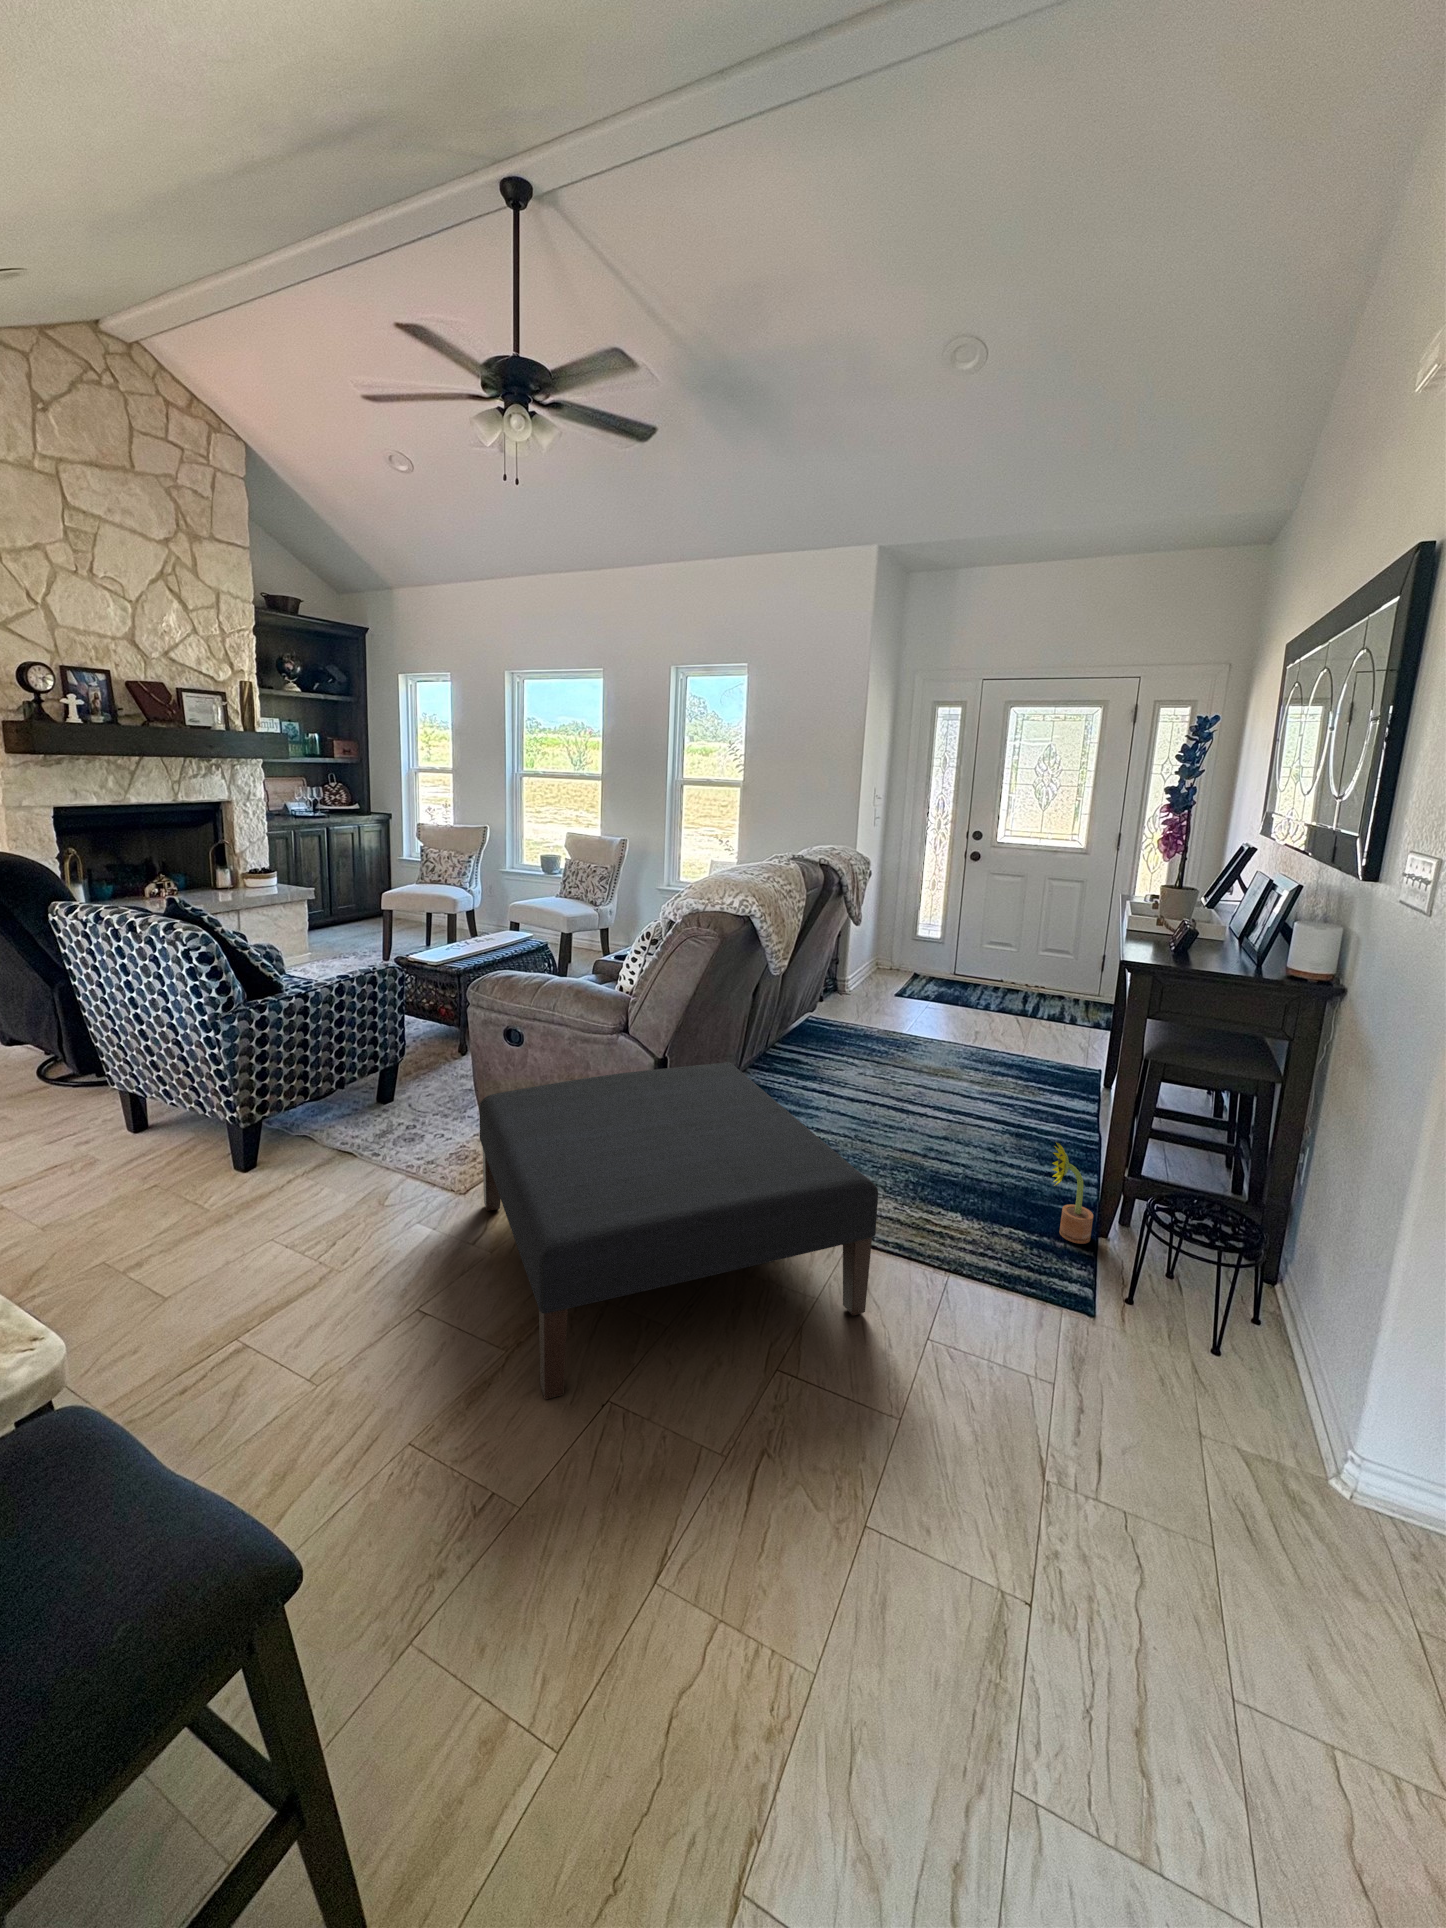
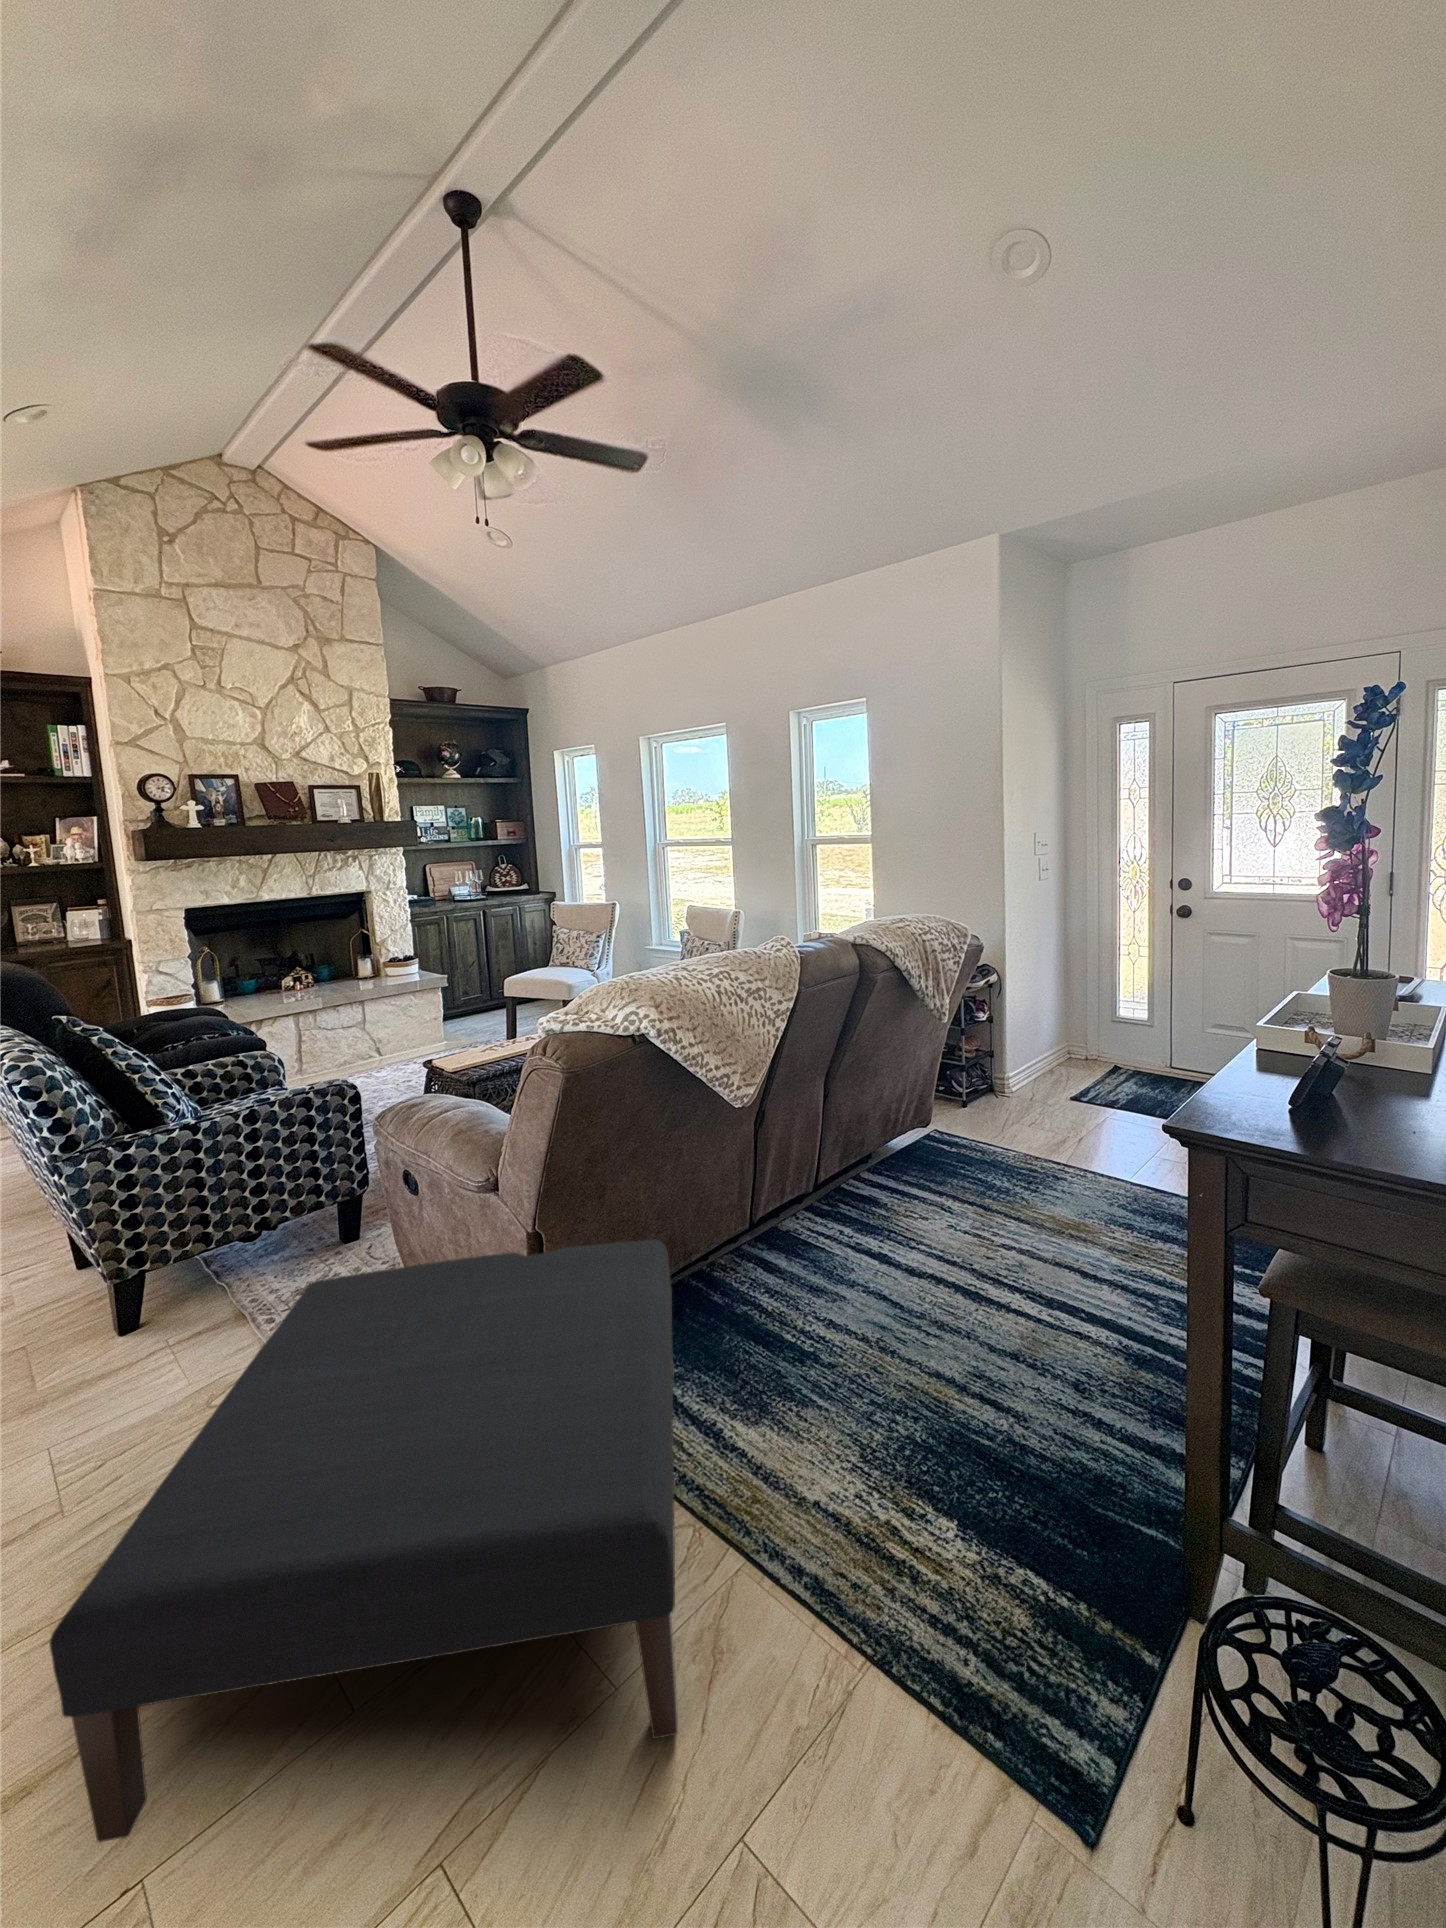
decorative plant: present [1052,1143,1093,1244] -> none [1080,1425,1165,1622]

